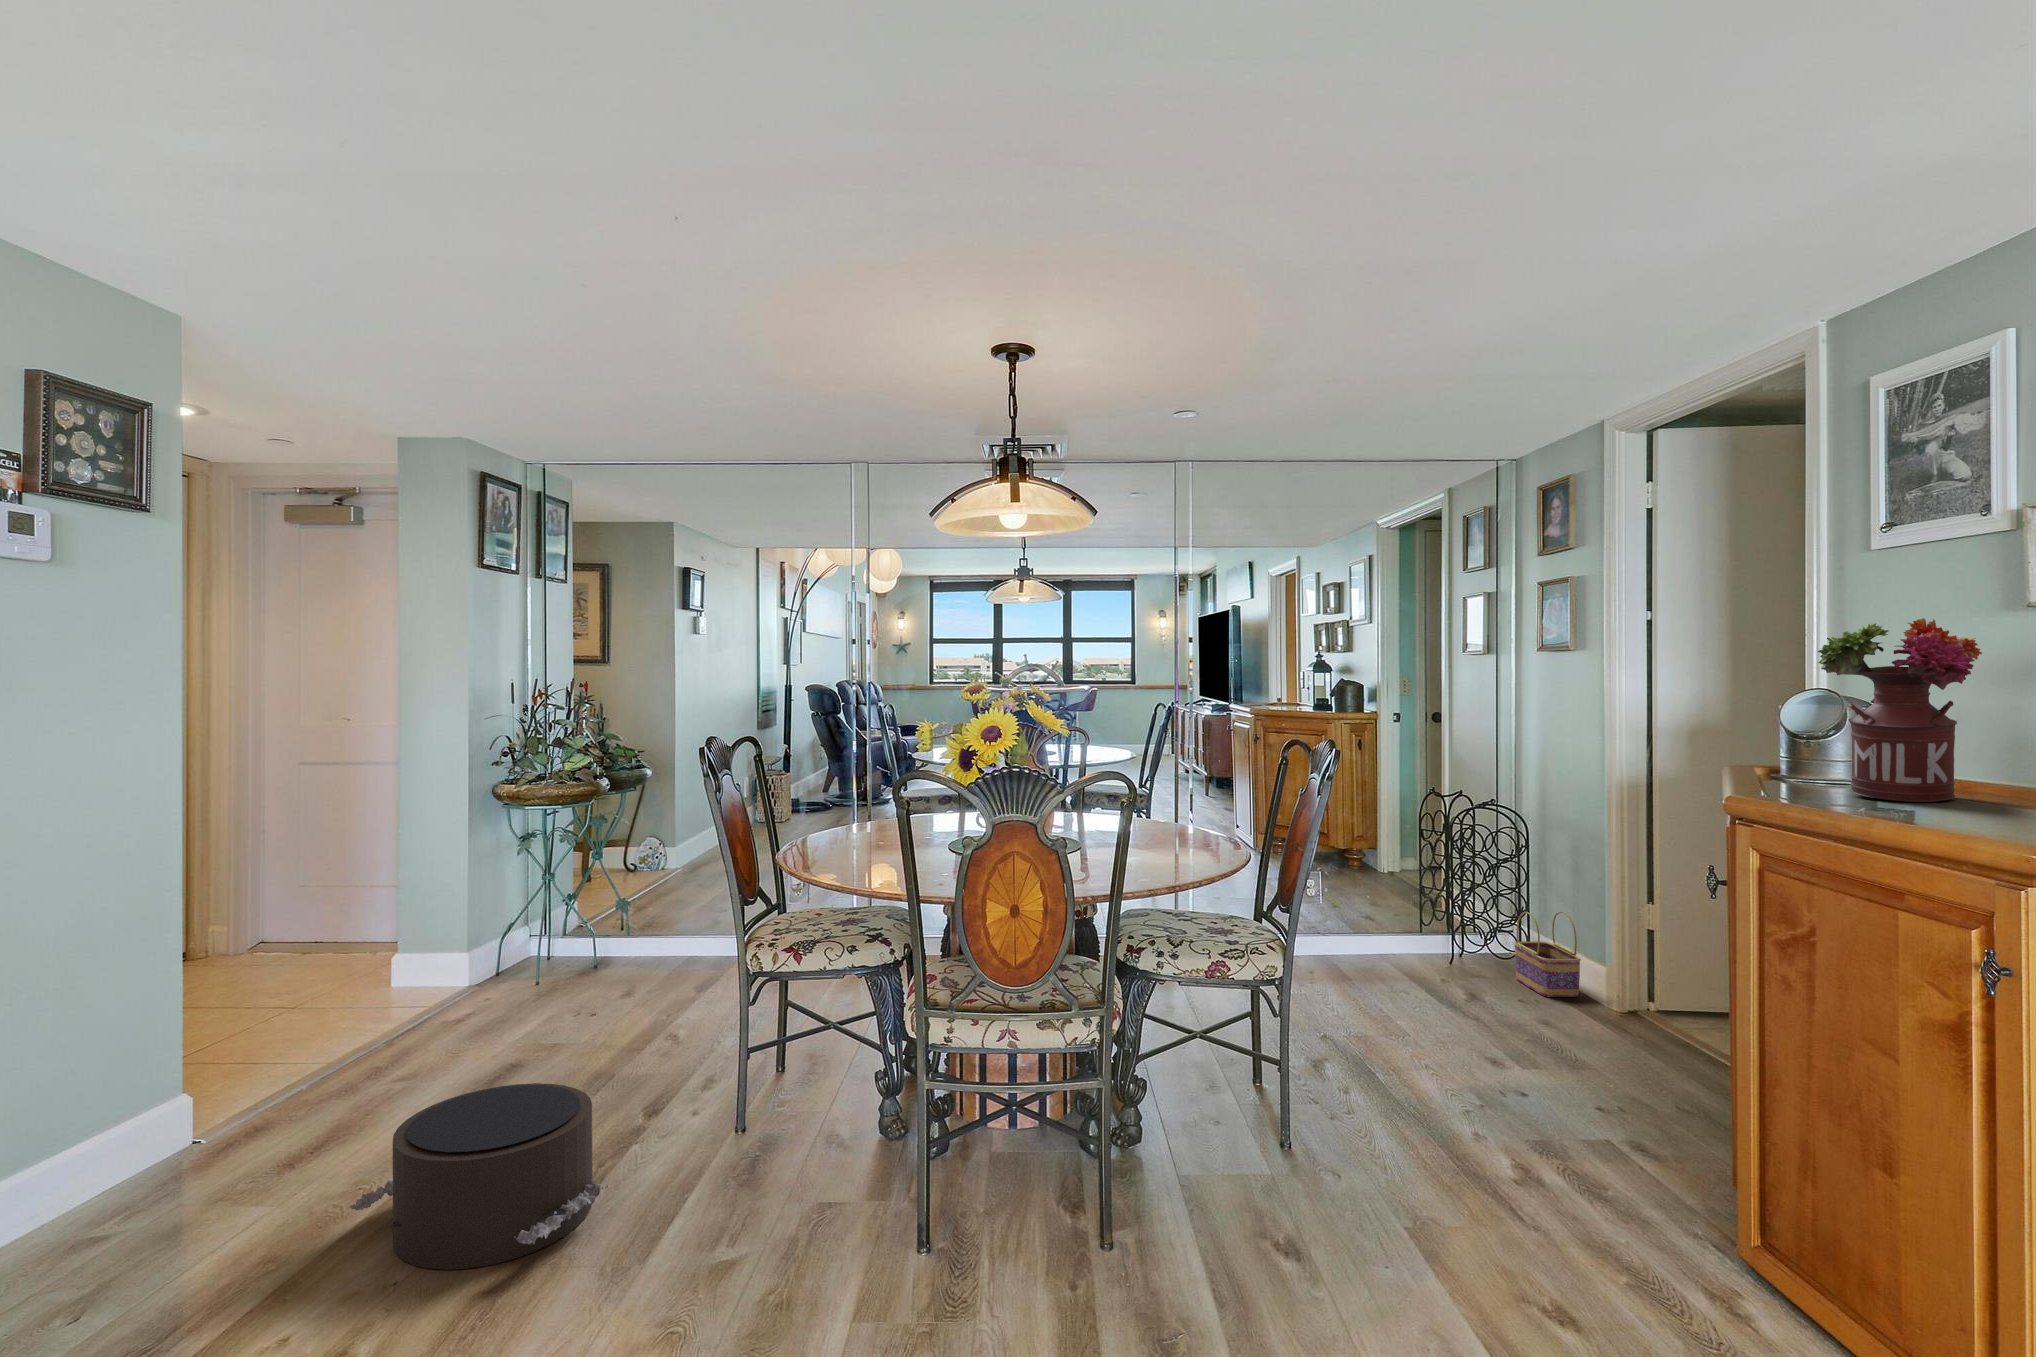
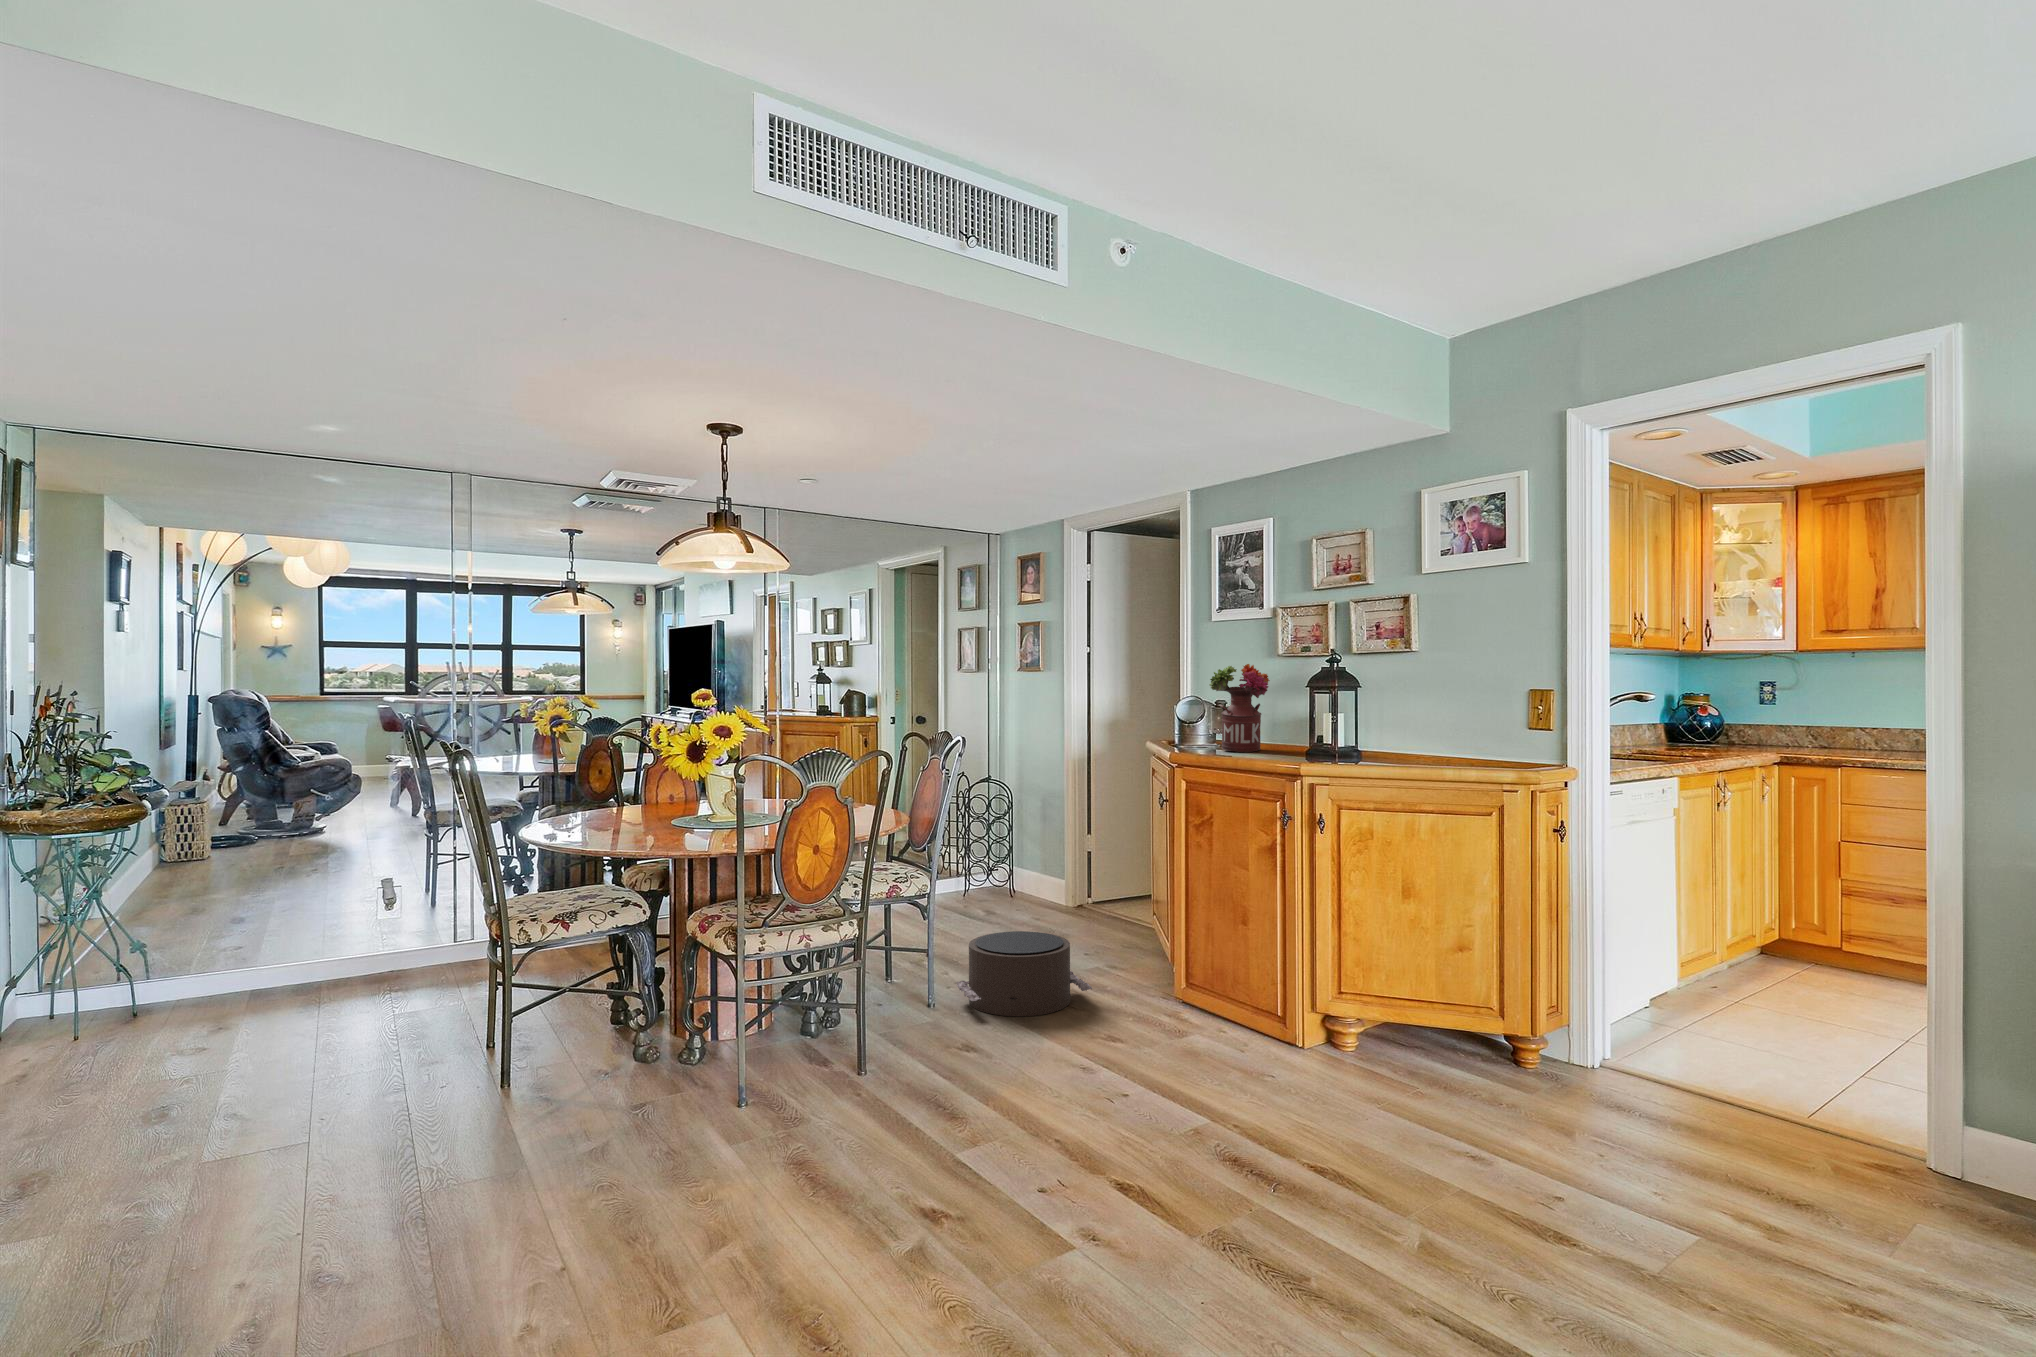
basket: present [1514,911,1581,997] -> none [1005,848,1048,905]
pouf: present [350,1083,608,1270] -> present [956,931,1092,1016]

